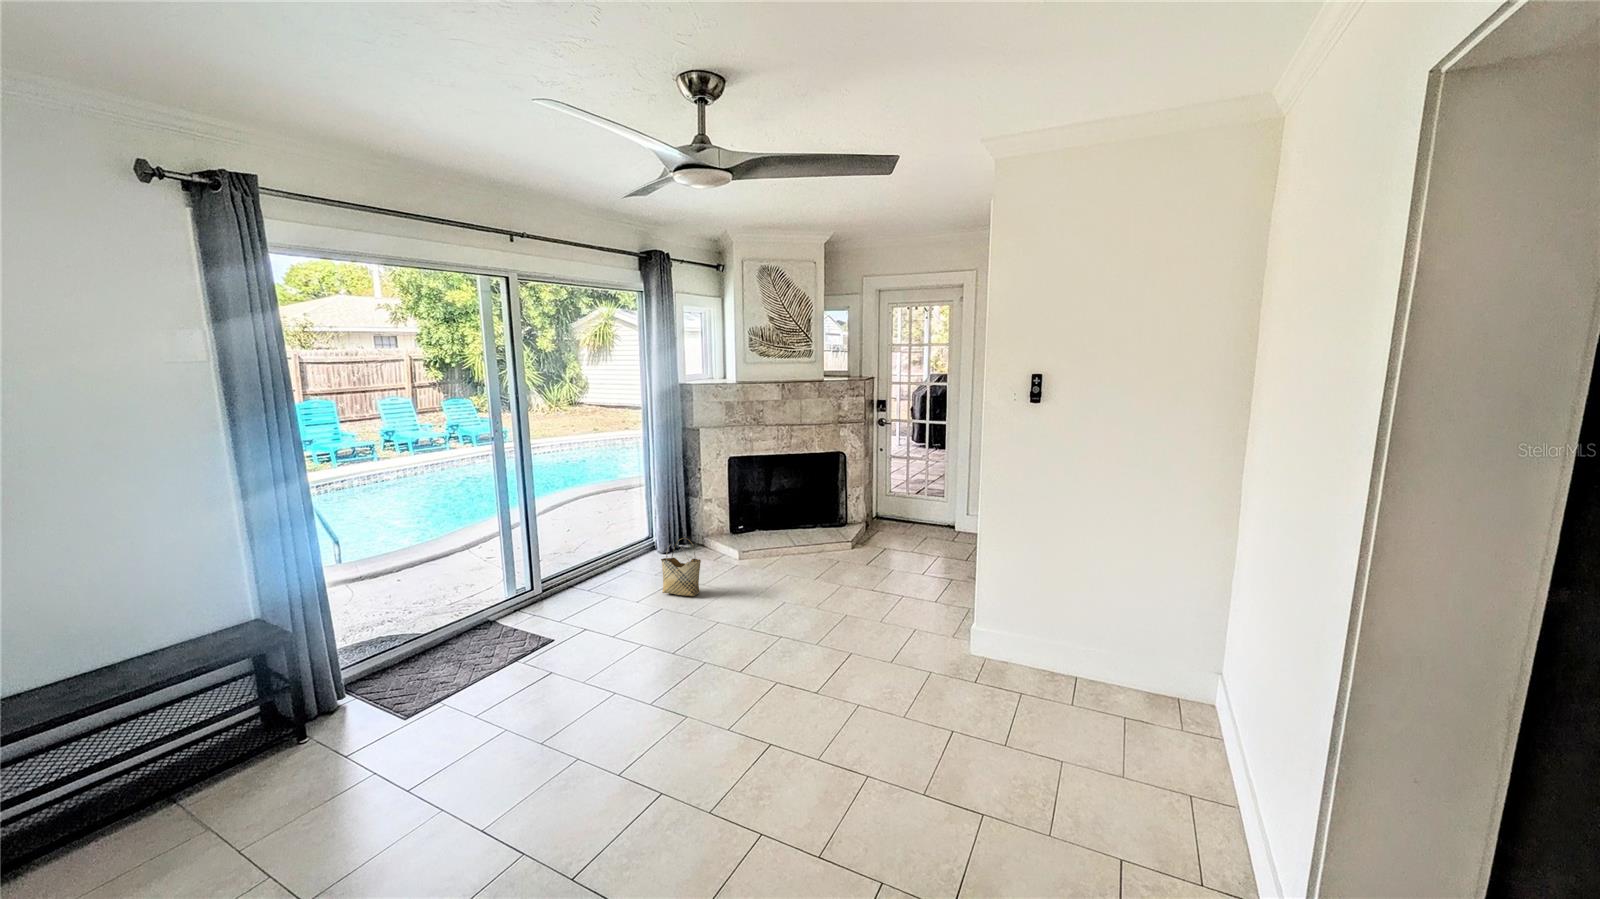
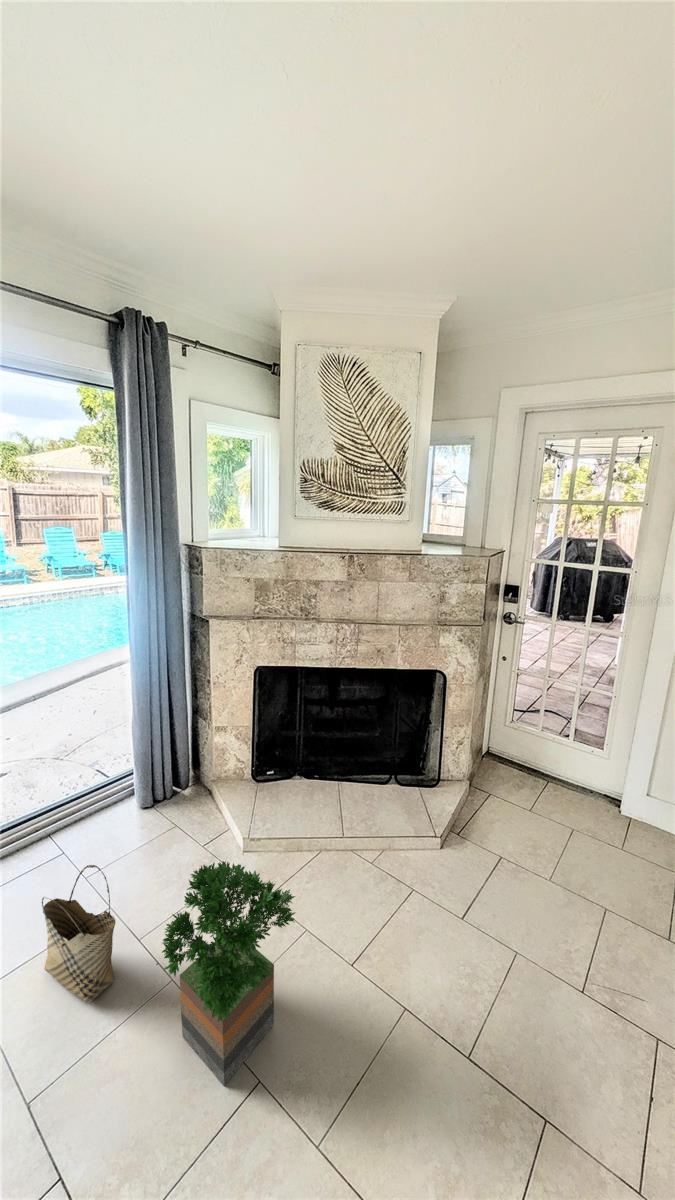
potted tree: none [740,516,792,604] -> present [162,861,295,1086]

